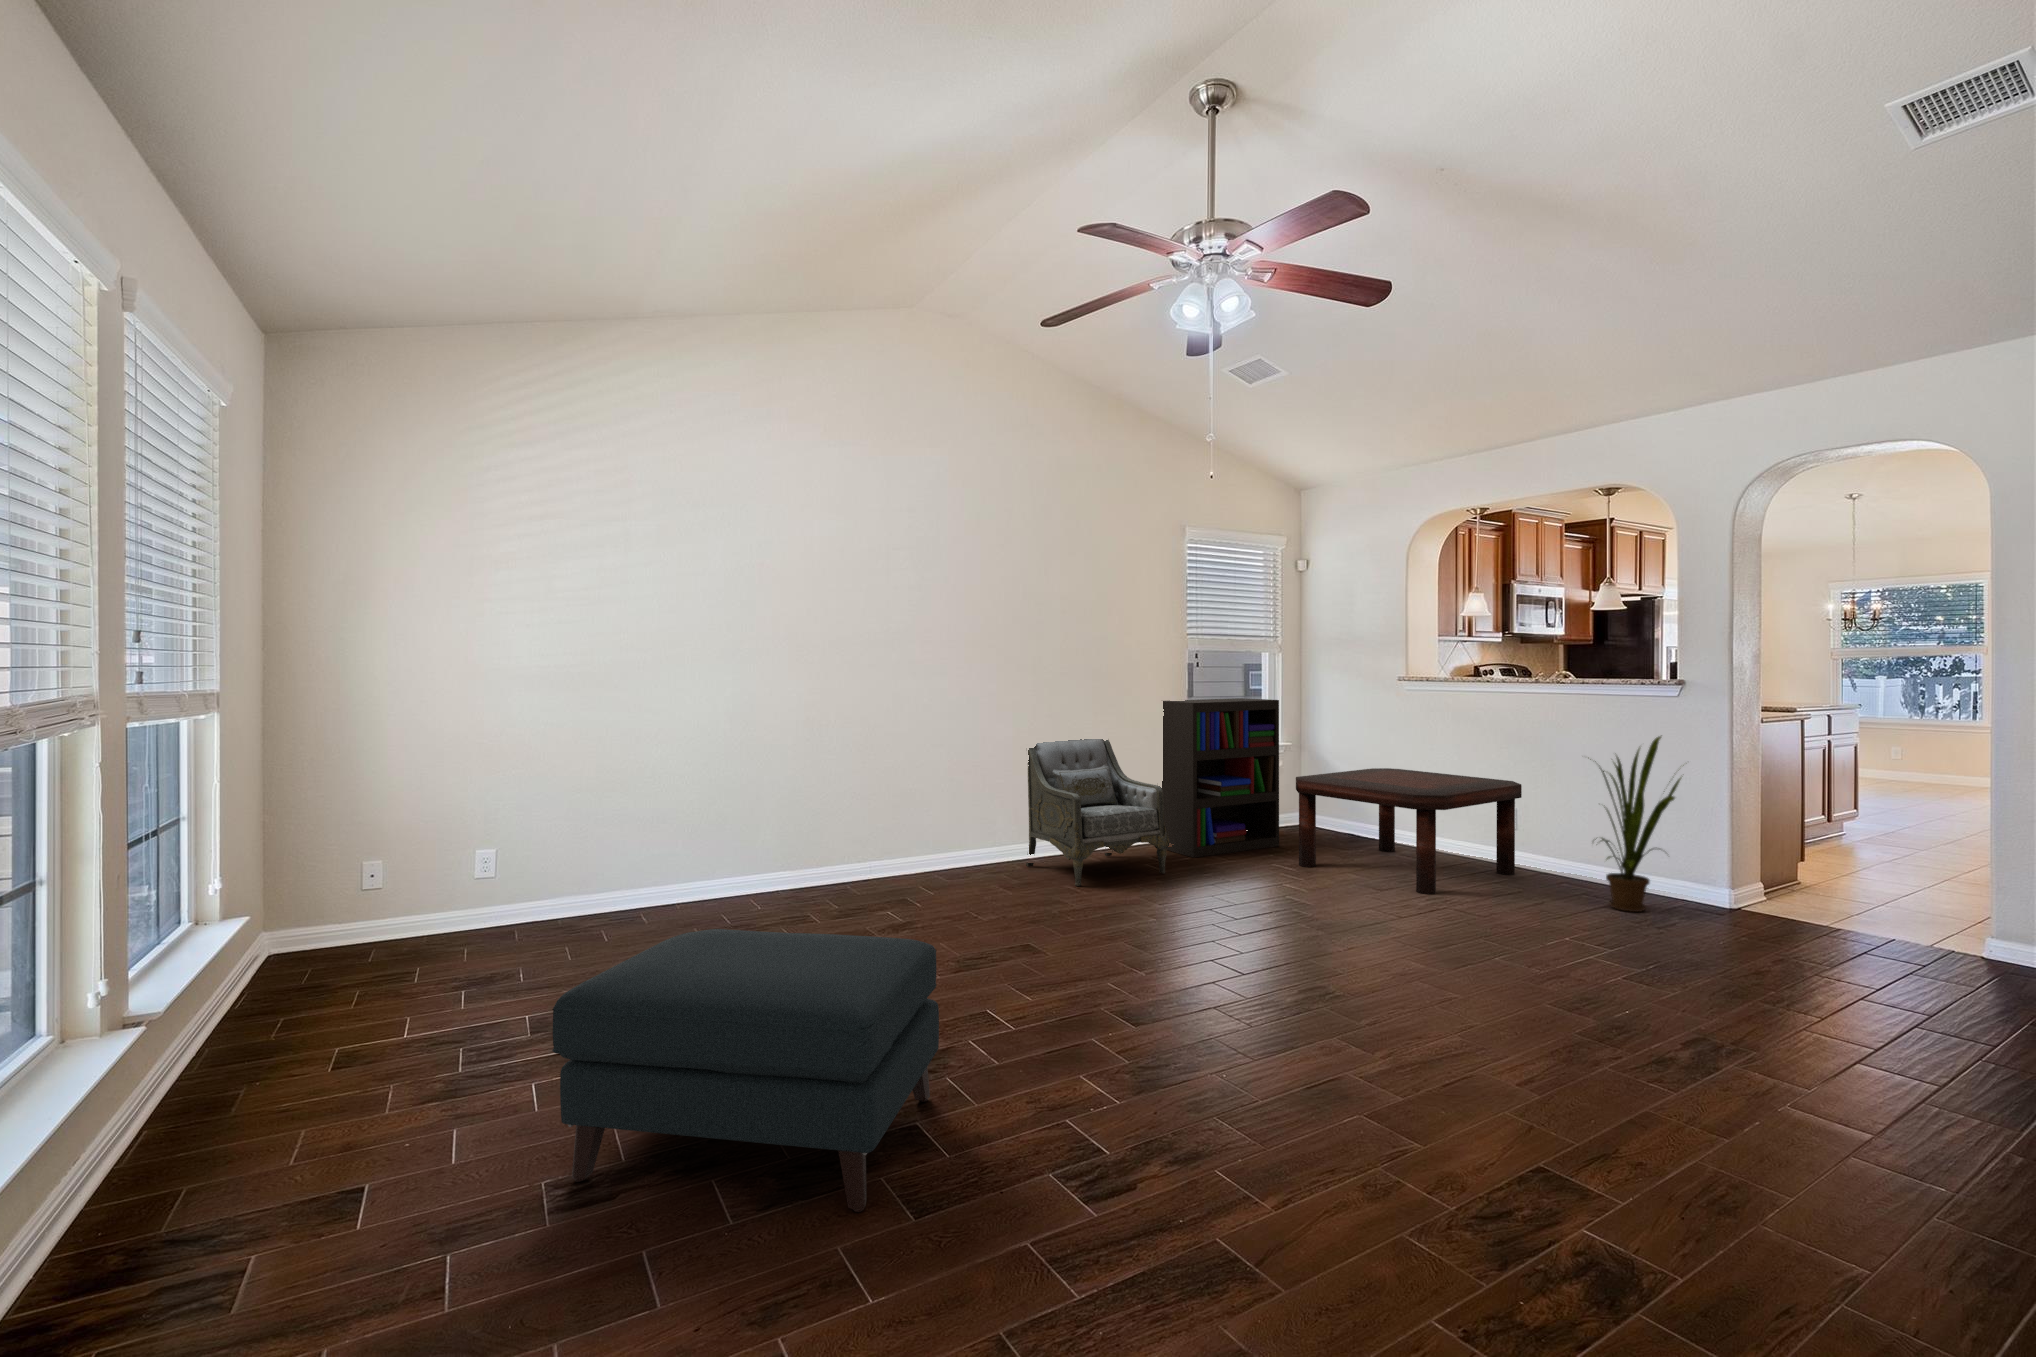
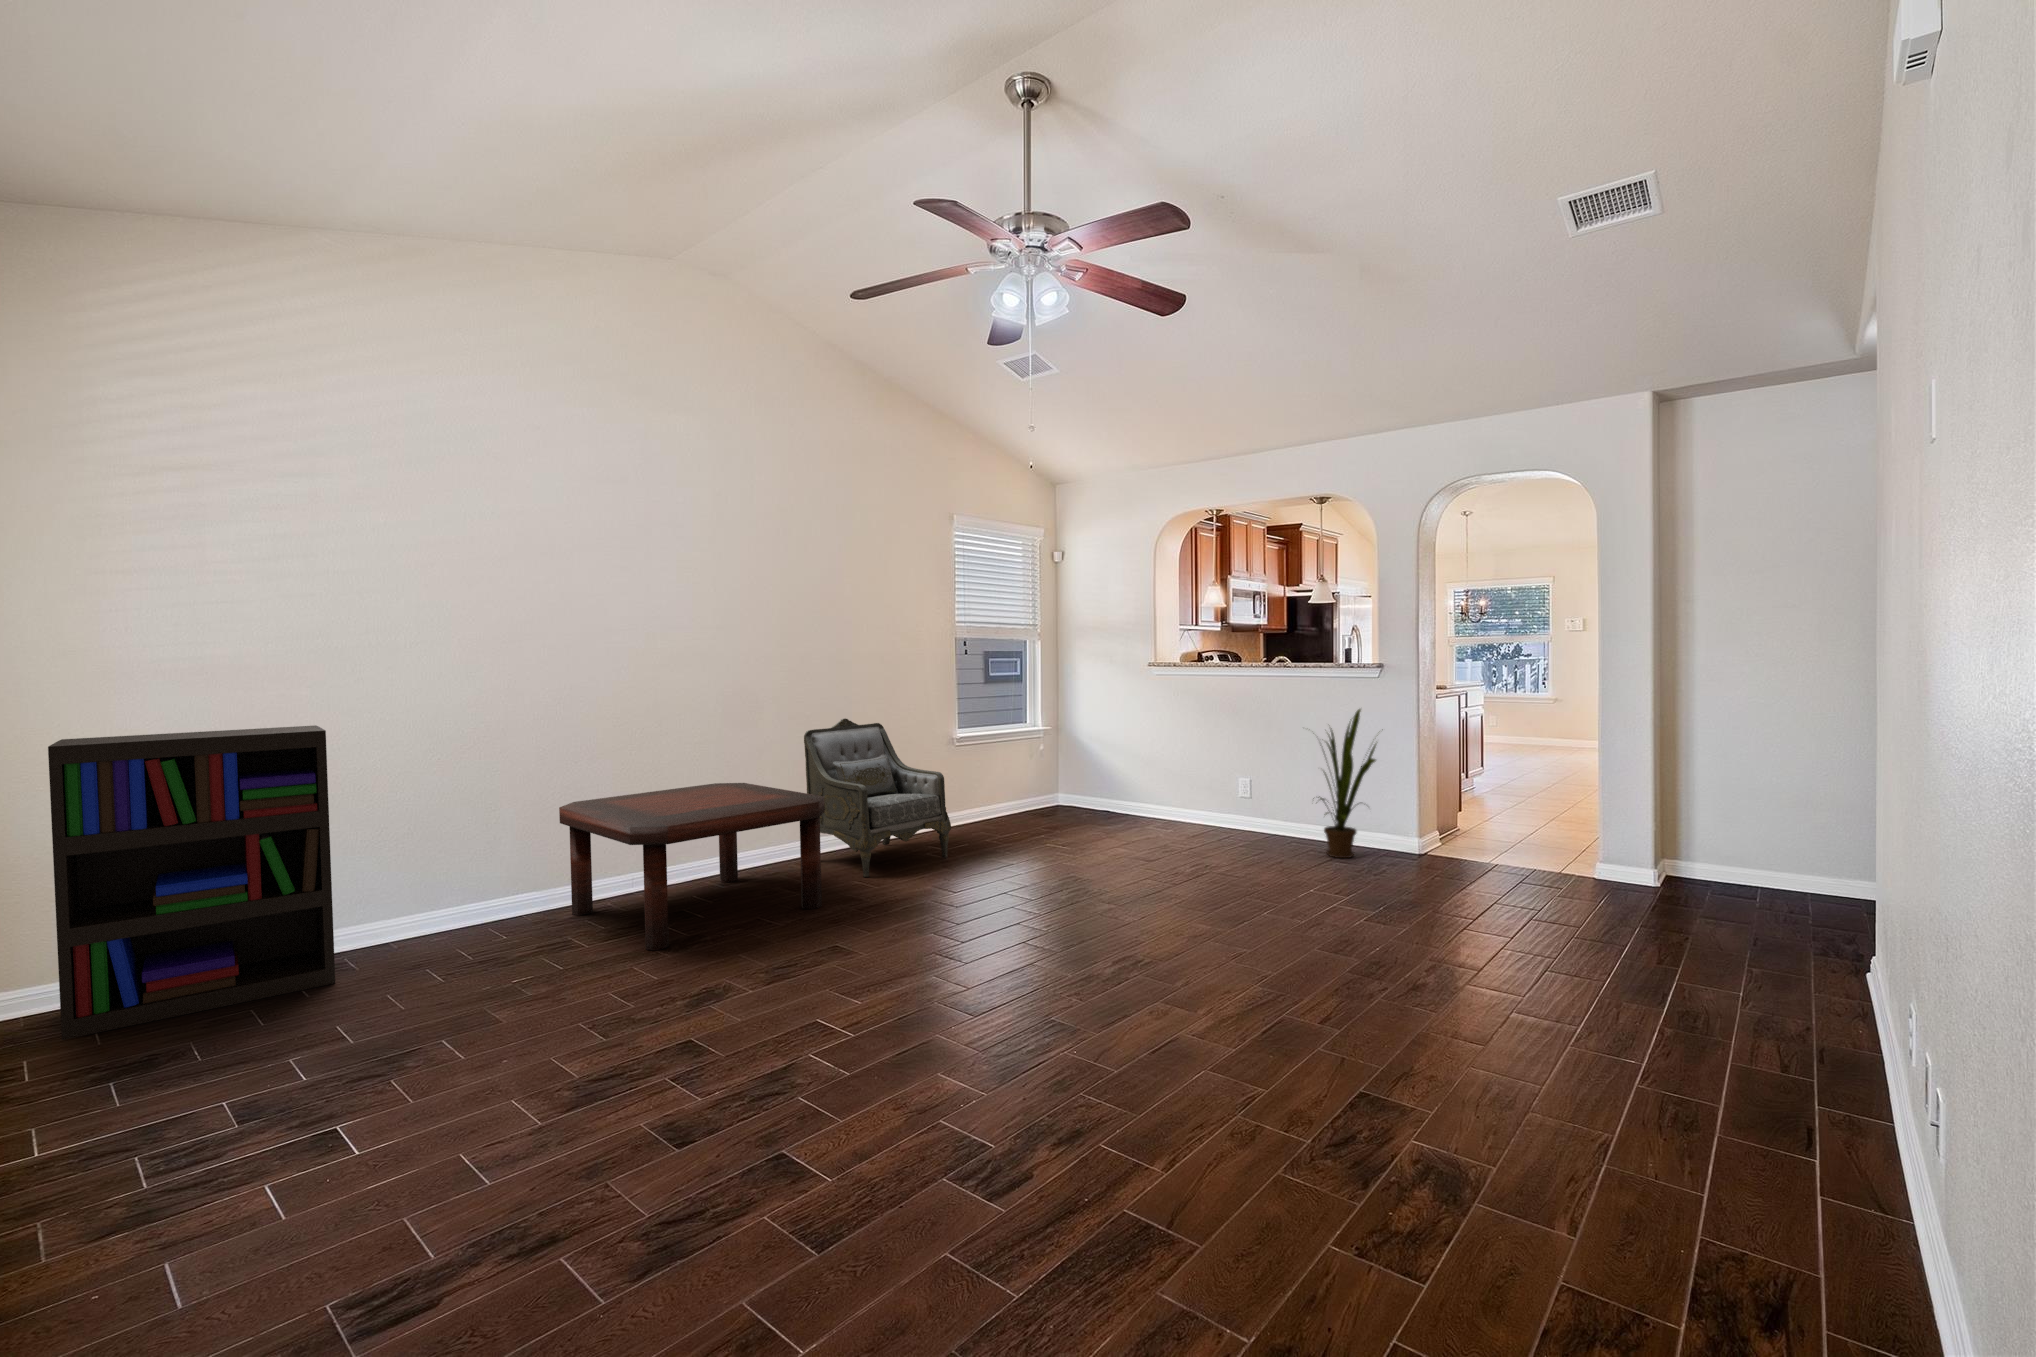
bookshelf: present [1162,698,1279,858] -> present [48,725,335,1040]
coffee table: present [1296,768,1522,894] -> present [559,783,825,950]
ottoman: present [552,929,939,1212] -> none [331,952,795,1297]

